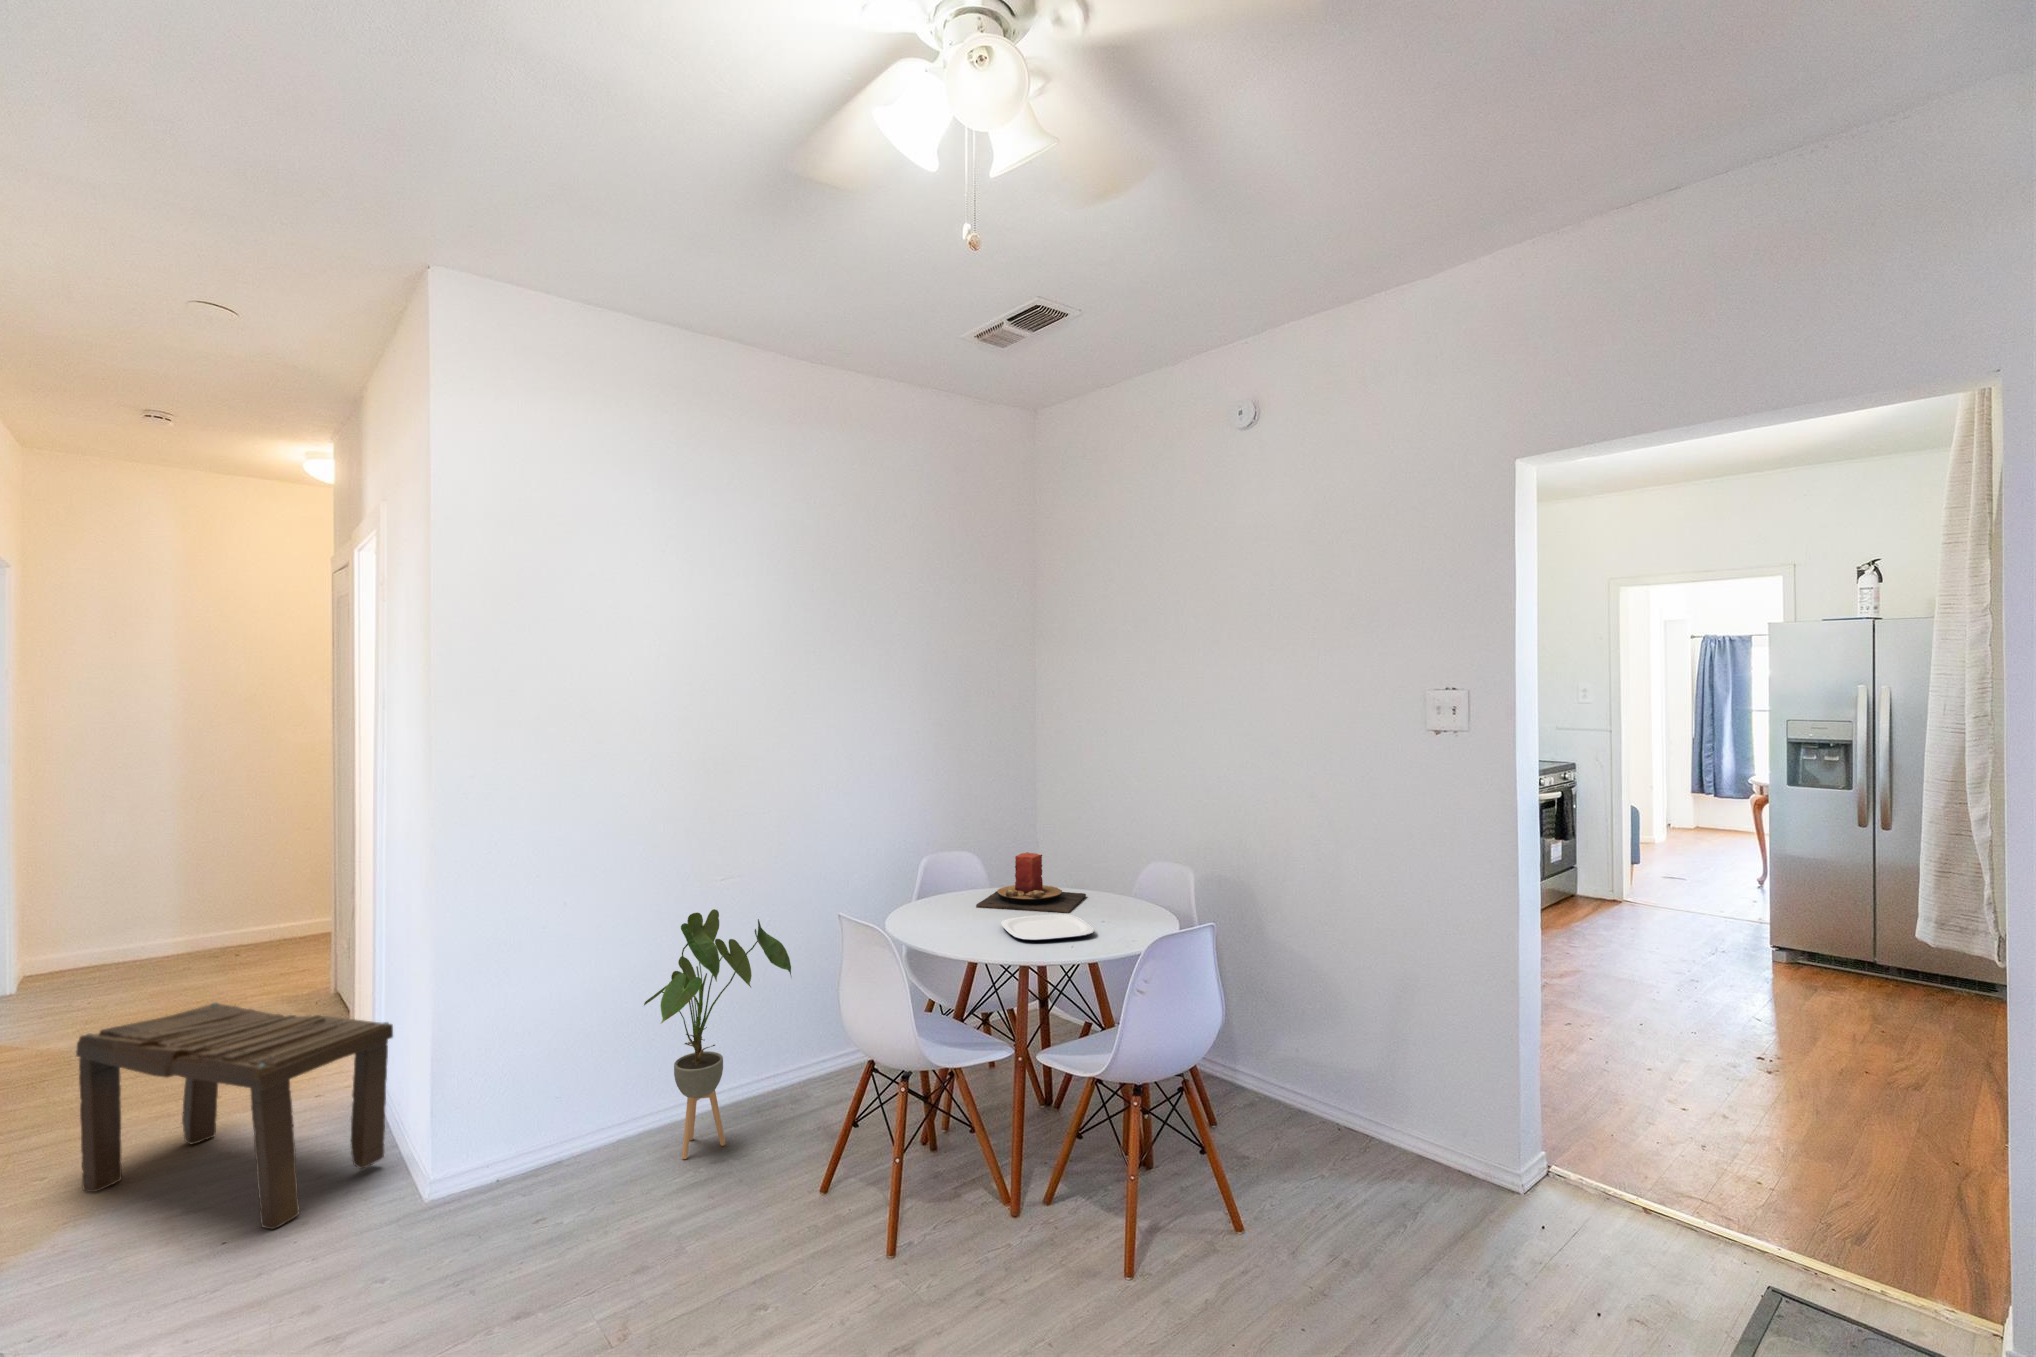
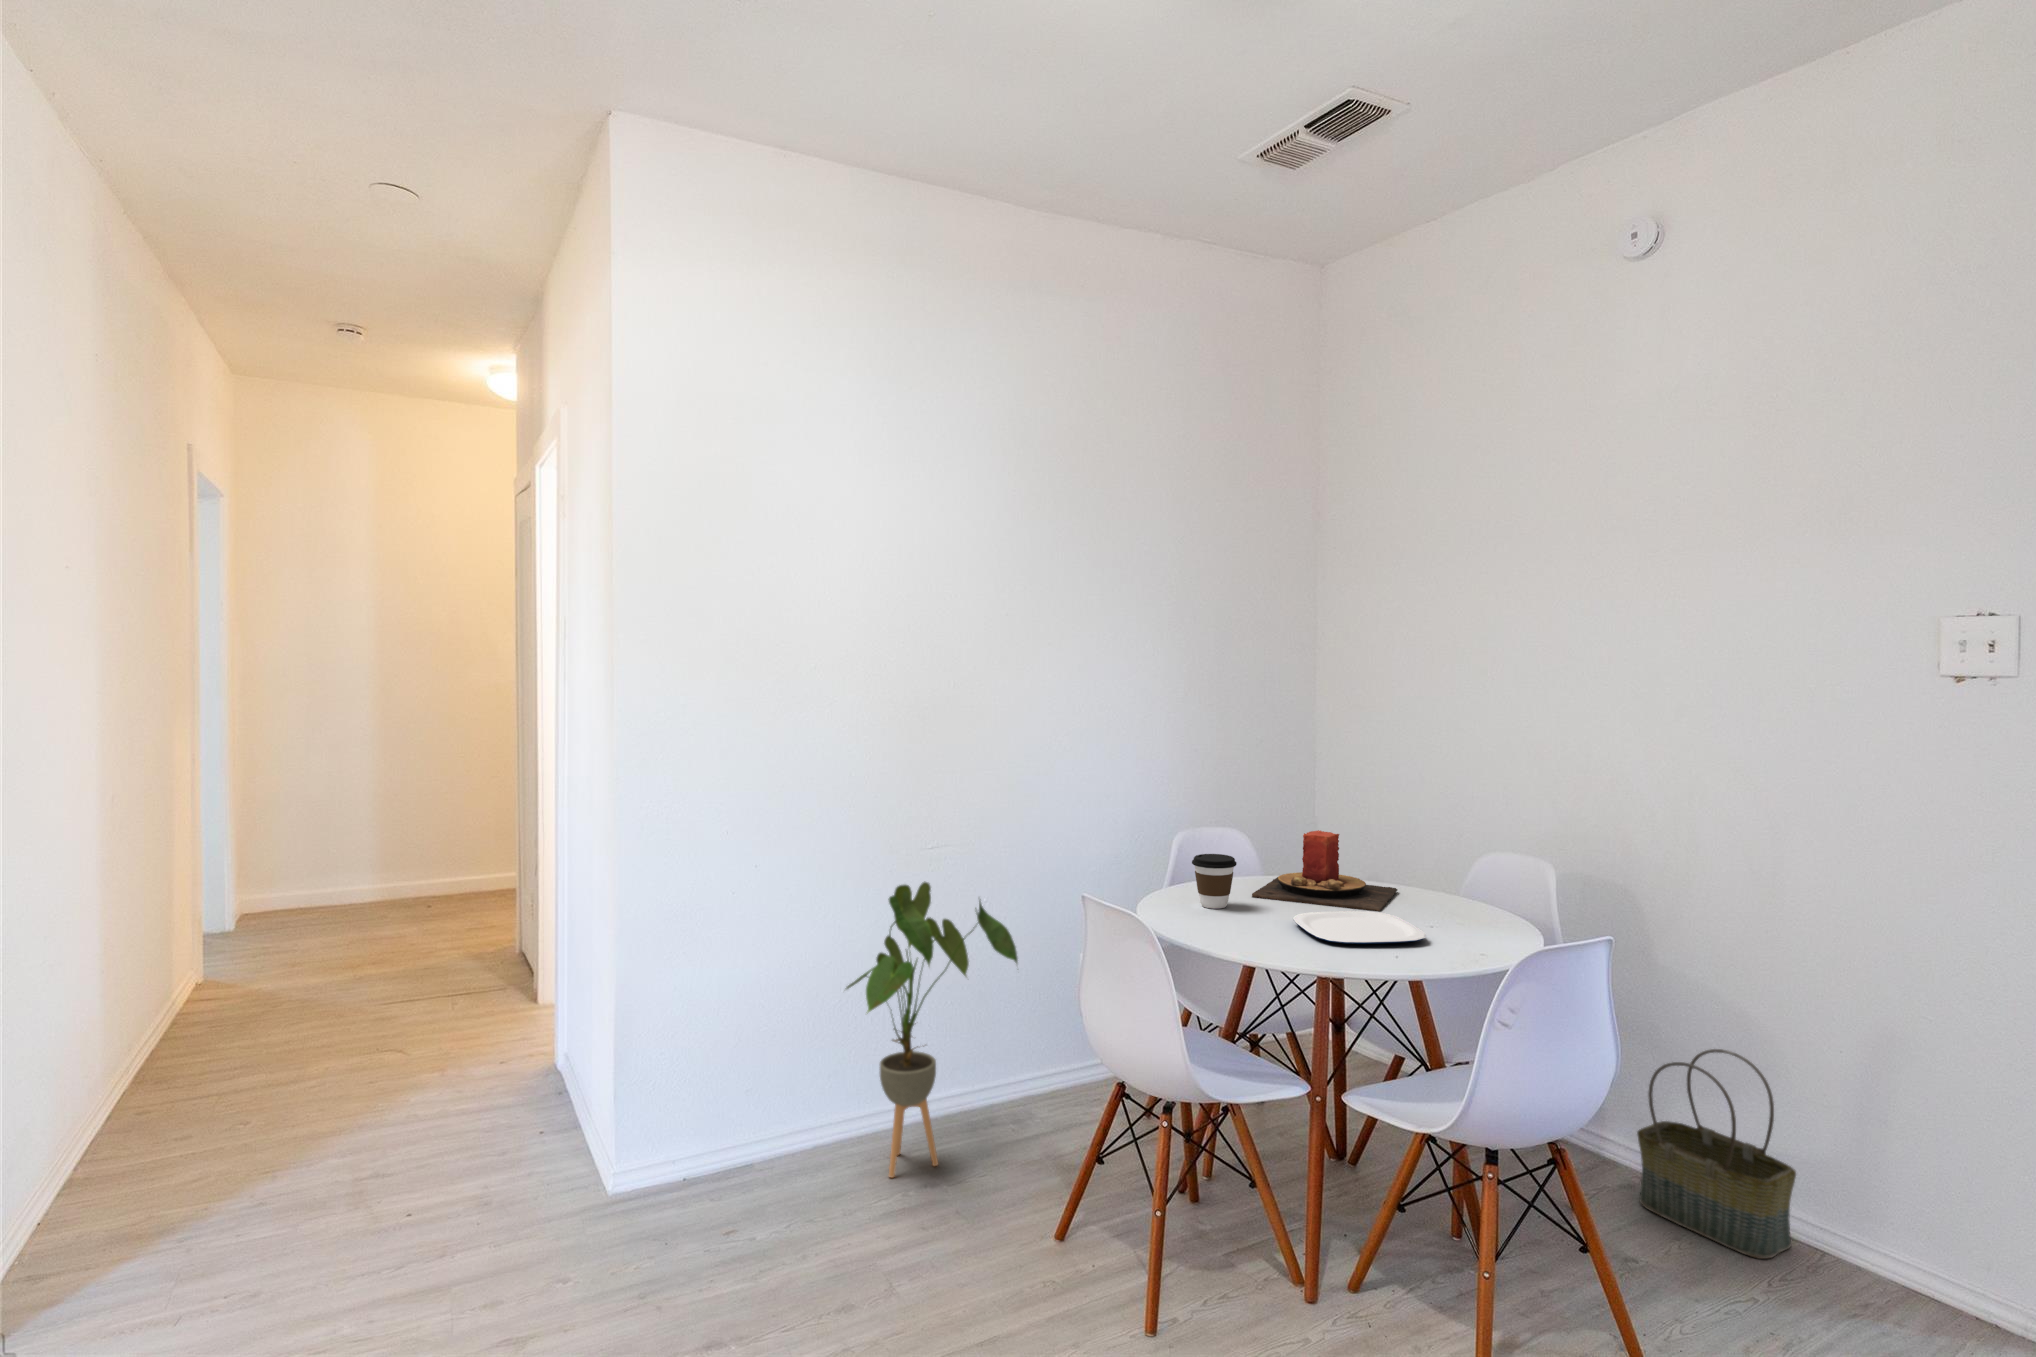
coffee cup: none [928,876,962,919] -> present [1192,854,1237,909]
basket: none [1254,998,1353,1147] -> present [1637,1049,1796,1259]
bench: present [76,1003,393,1229] -> none [270,953,575,1207]

